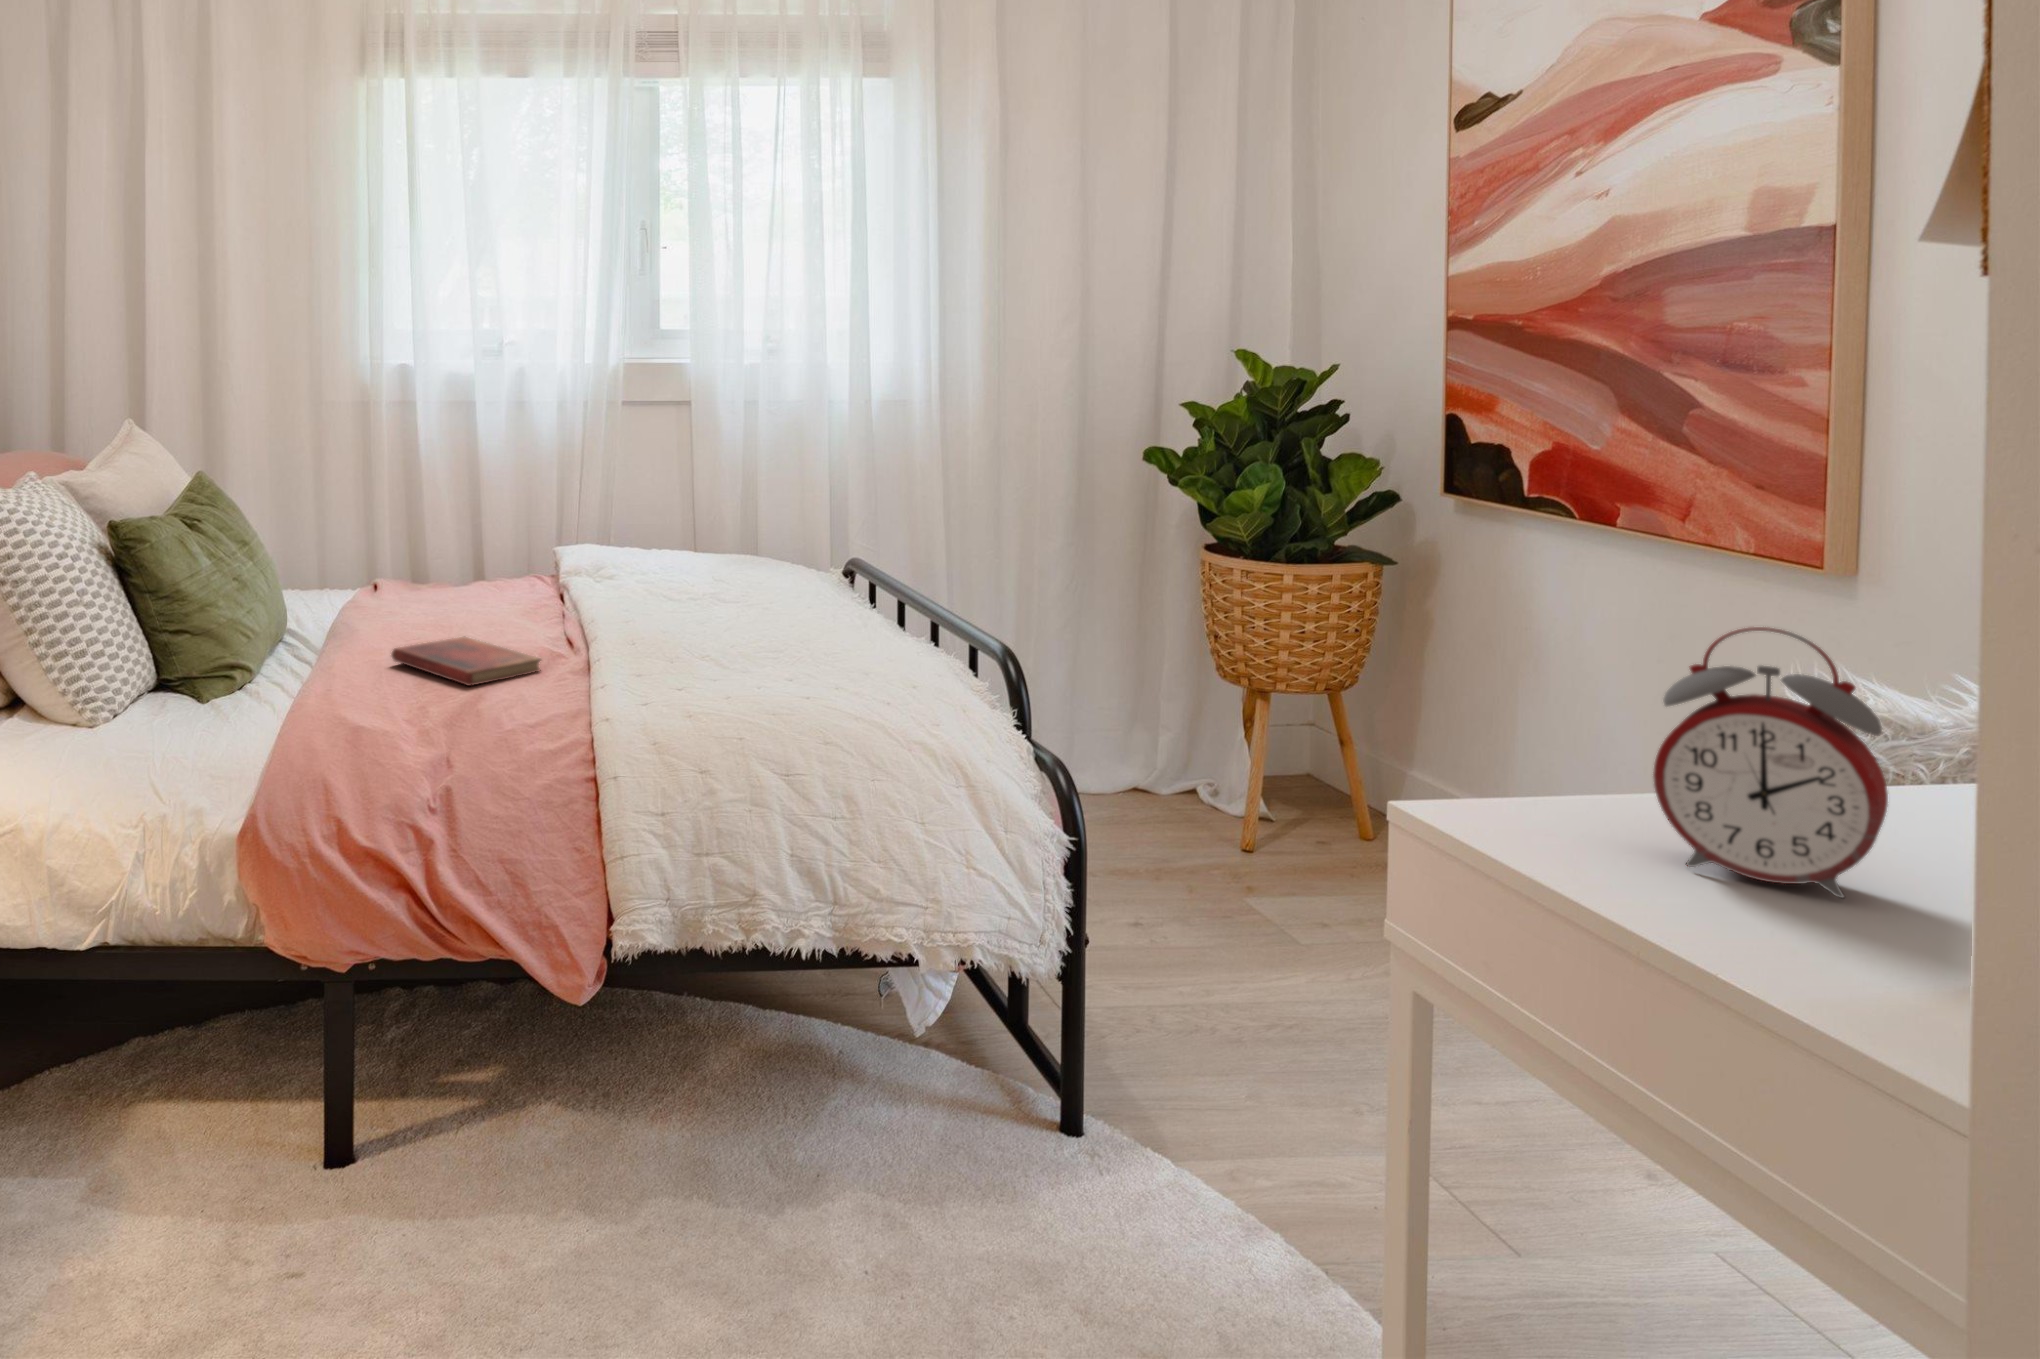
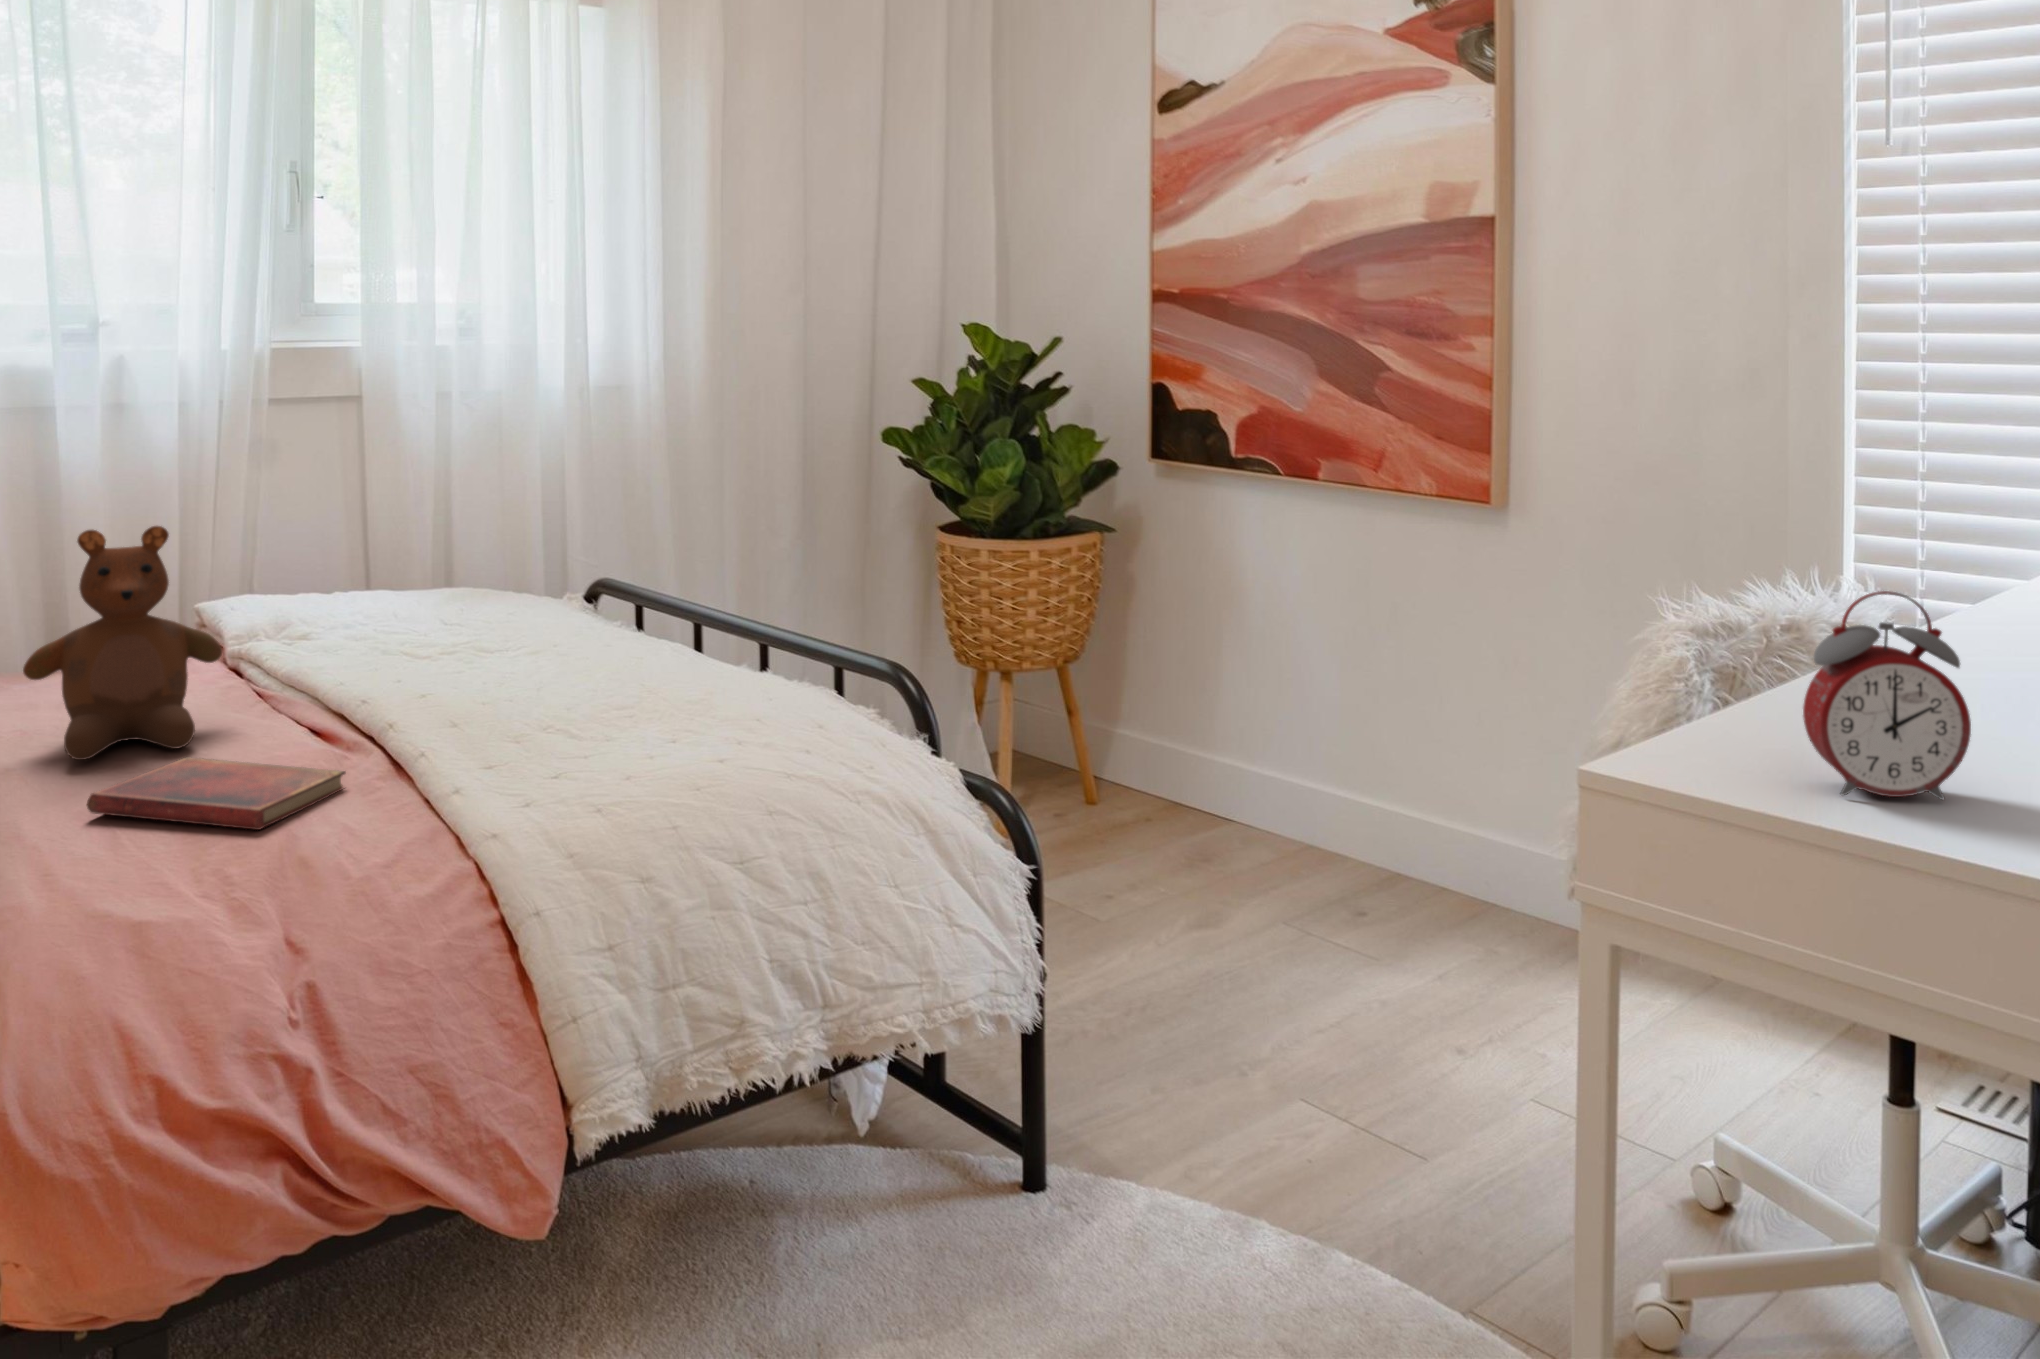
teddy bear: none [399,480,516,633] -> present [23,526,222,760]

